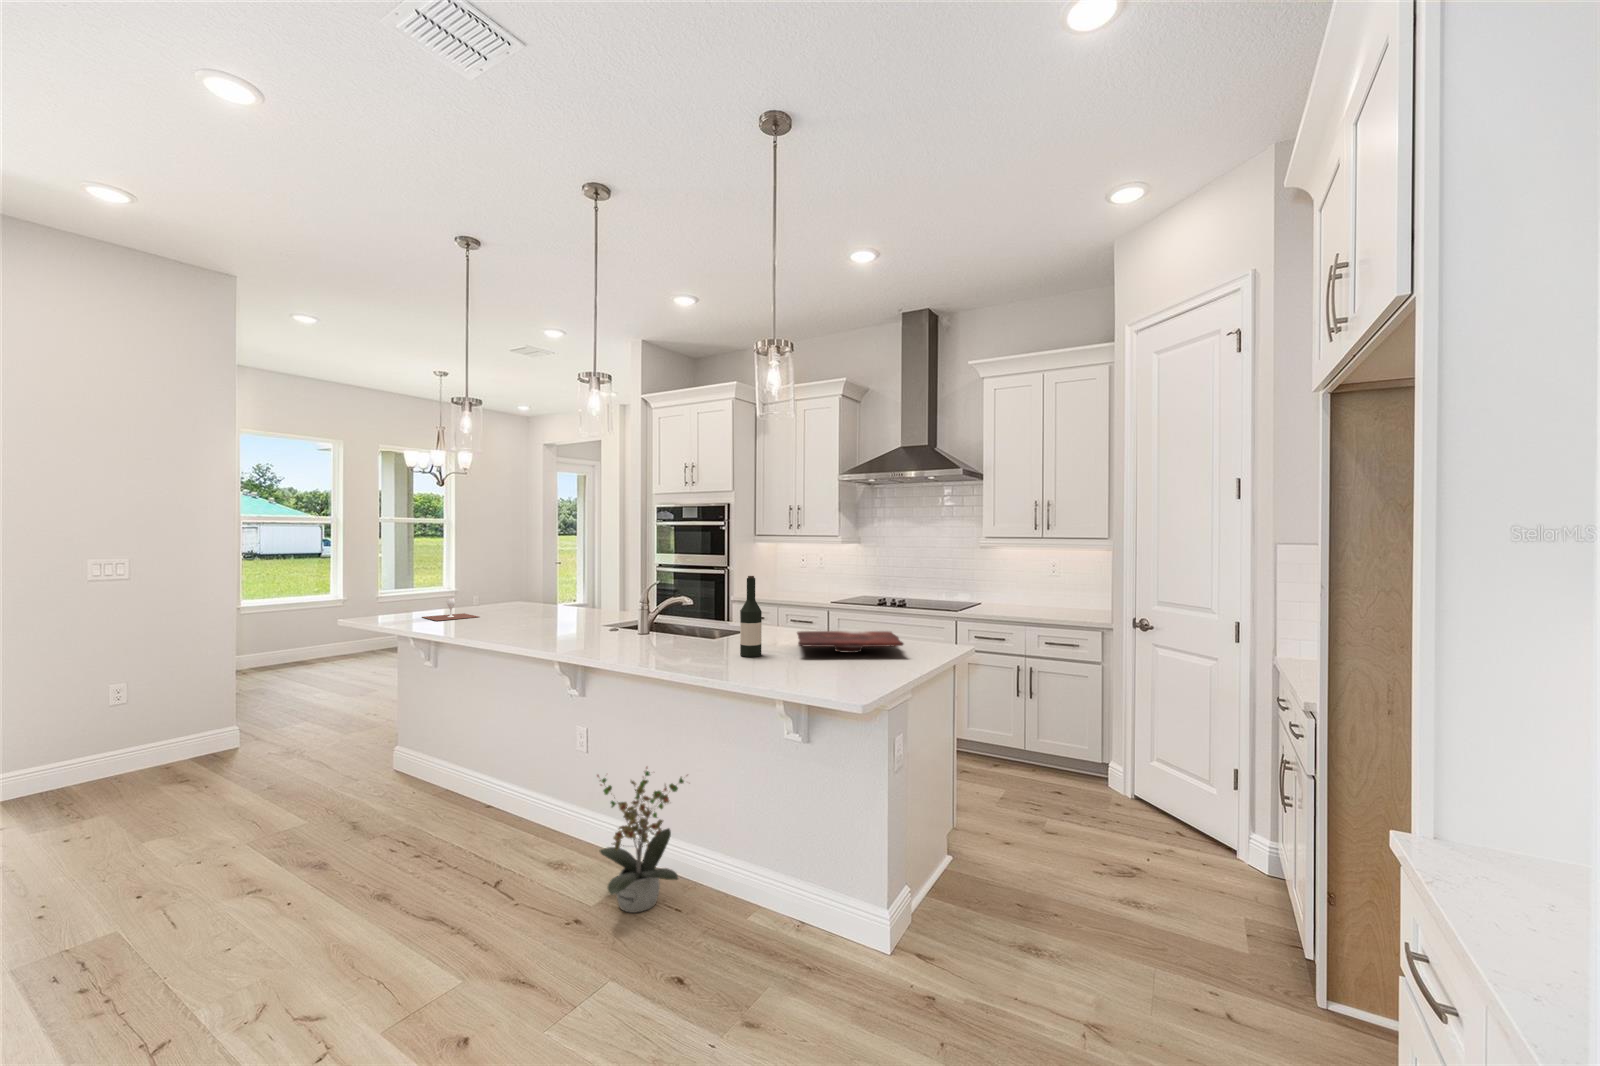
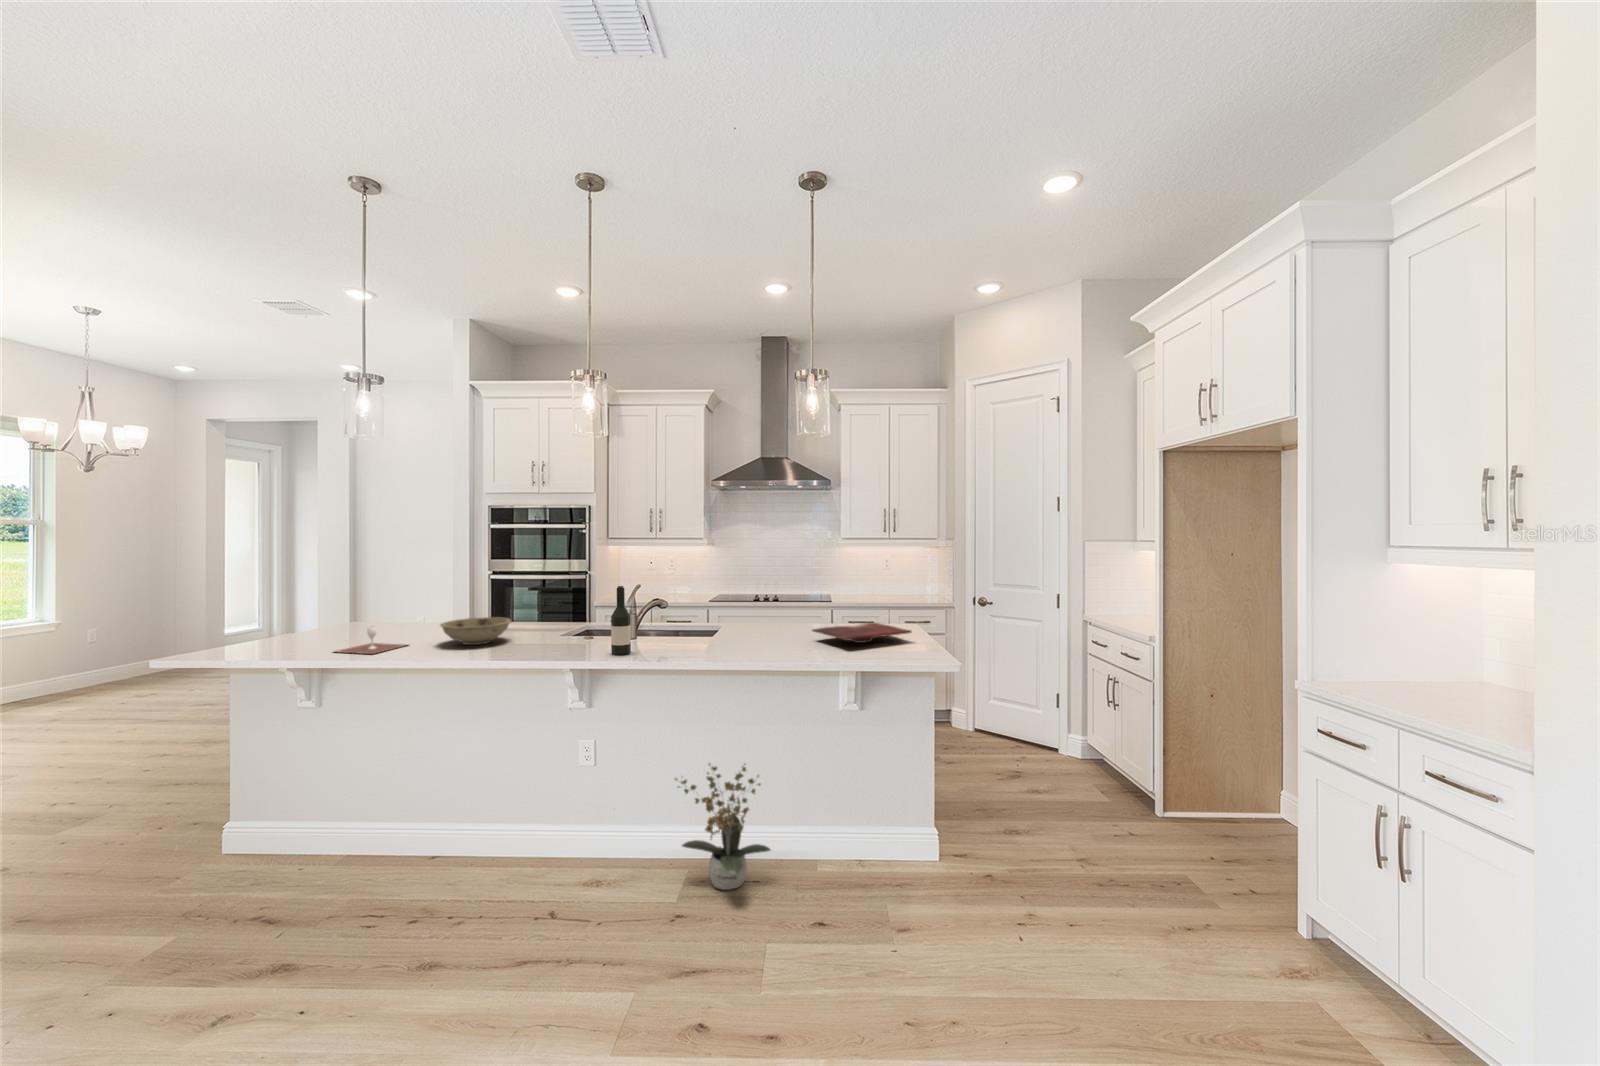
wine bottle: present [740,576,762,657] -> present [611,586,631,655]
bowl: none [491,598,556,621] -> present [440,617,511,645]

